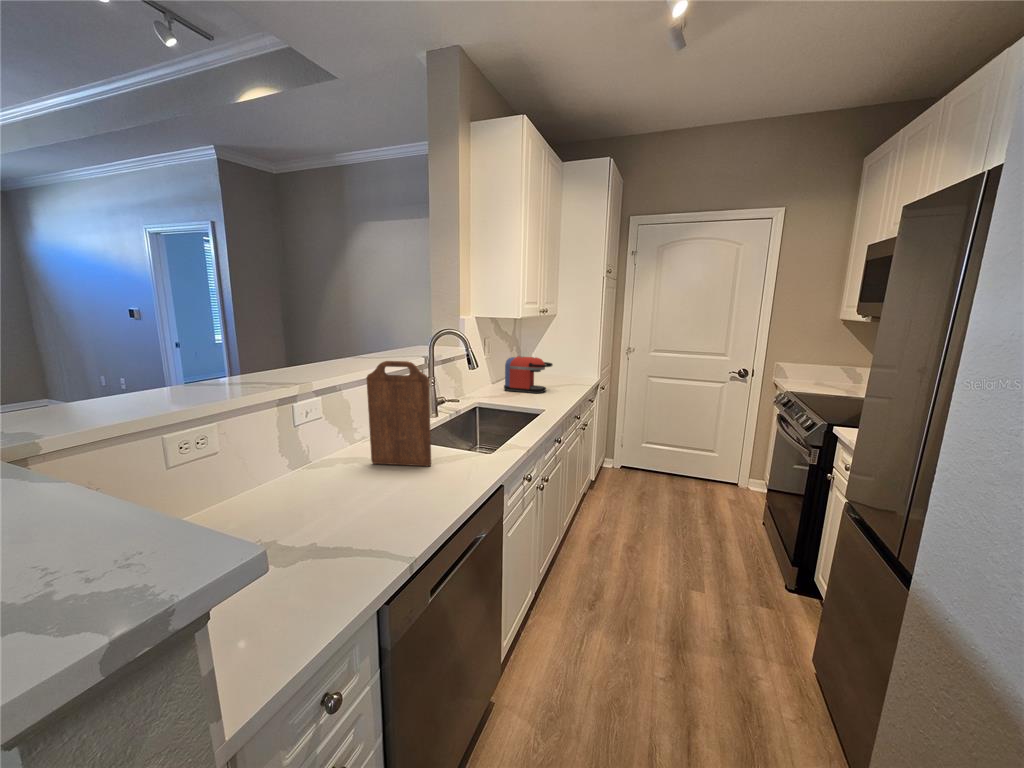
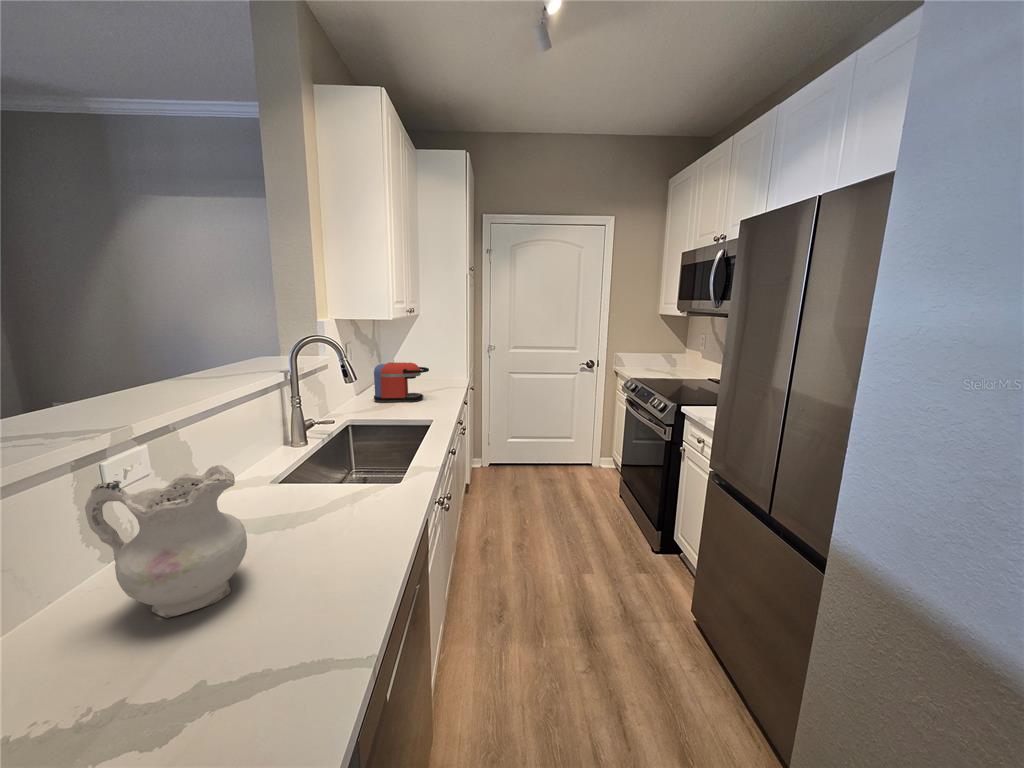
cutting board: present [367,361,431,466] -> none [229,383,333,525]
ceramic pitcher: none [275,412,361,506] -> present [85,465,247,618]

